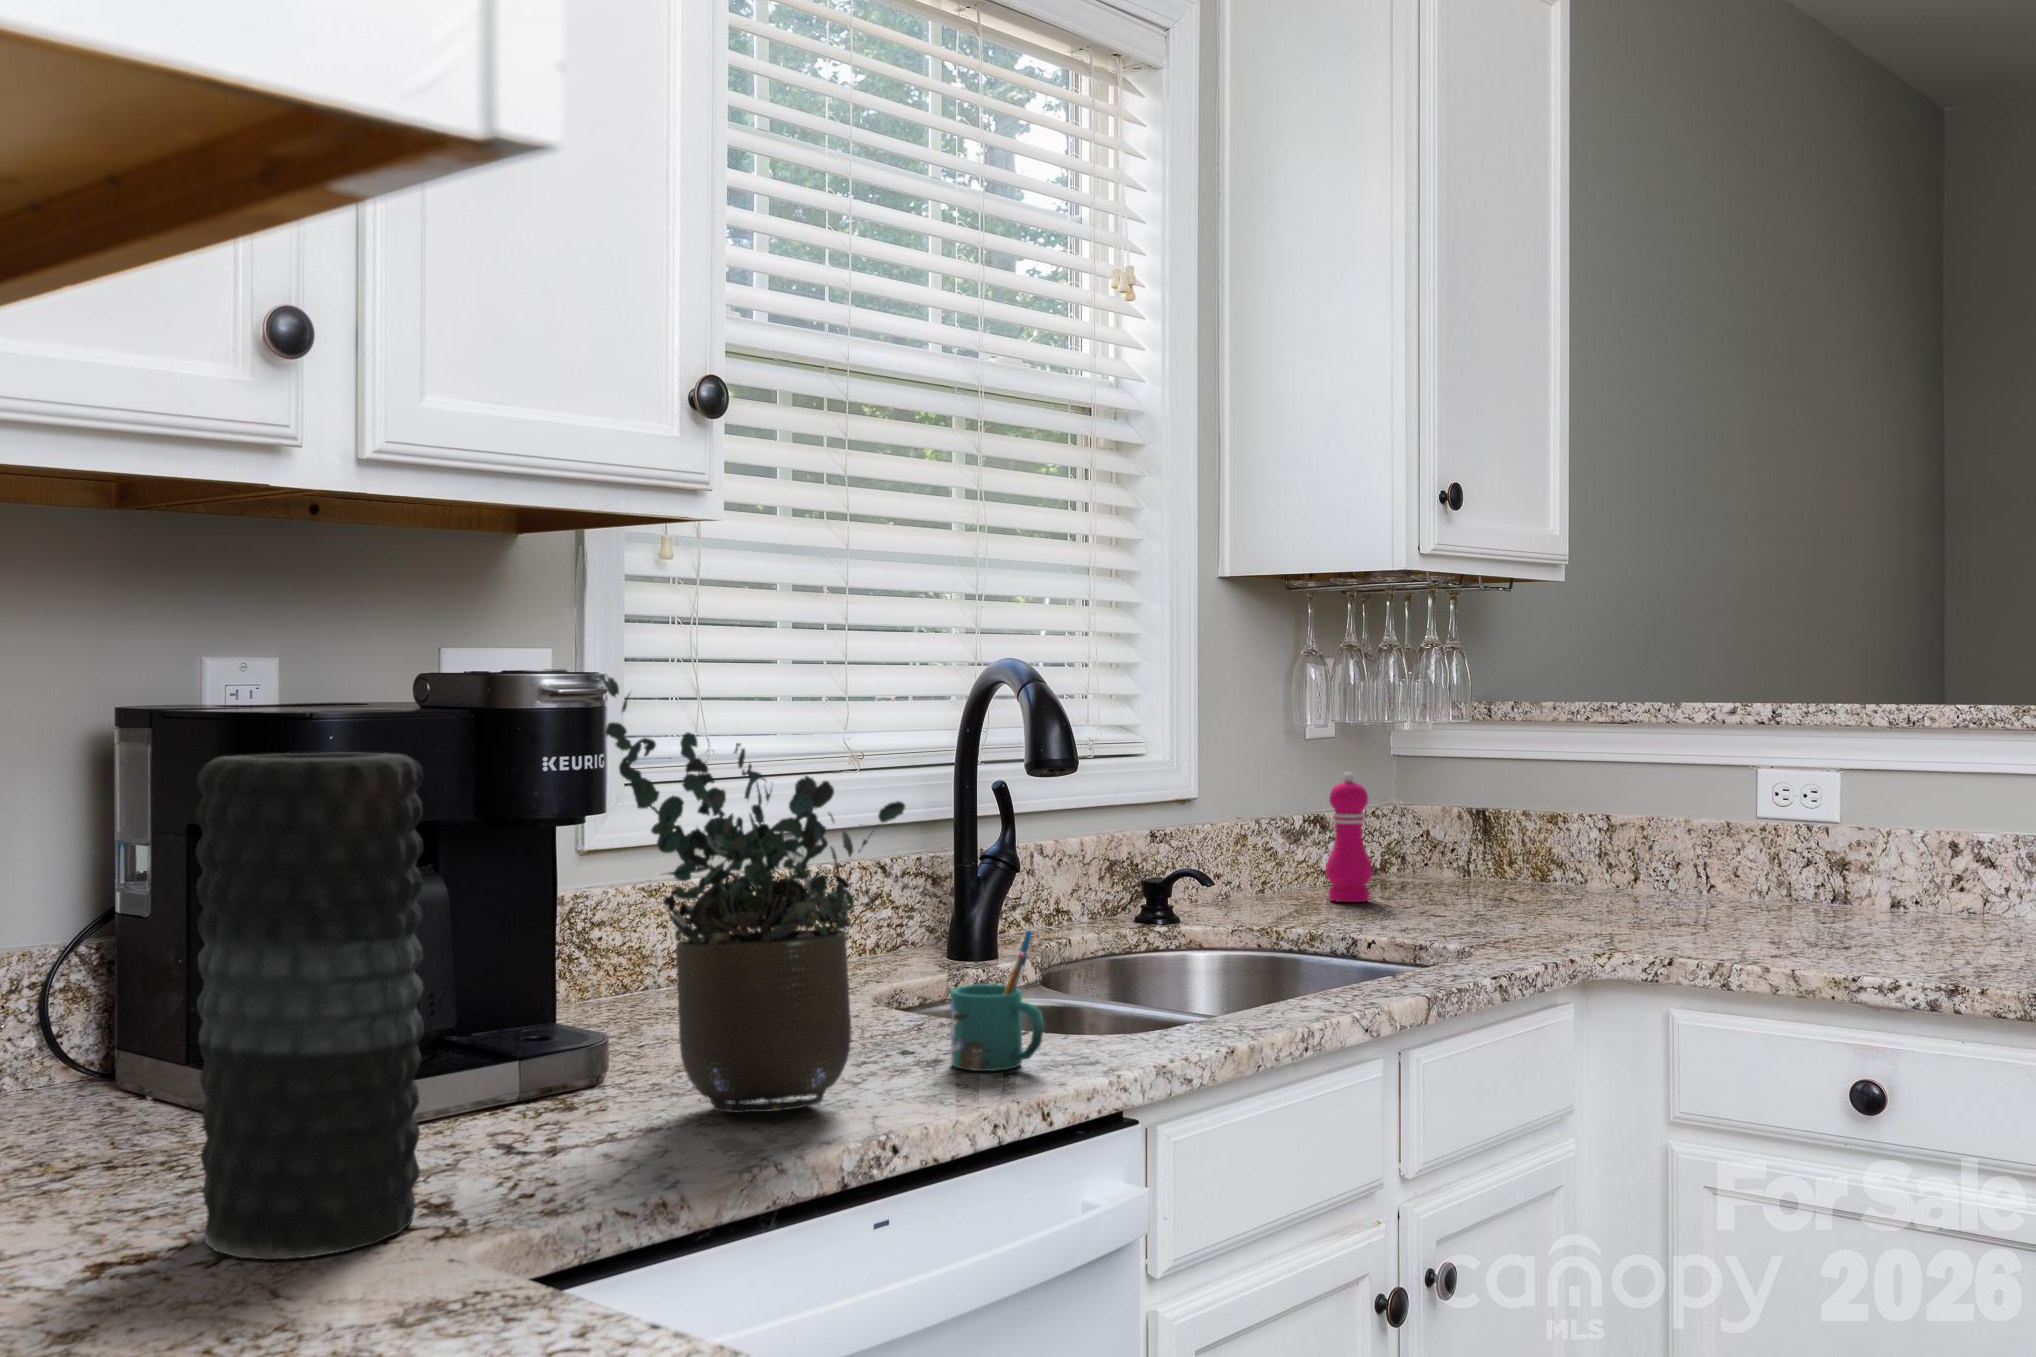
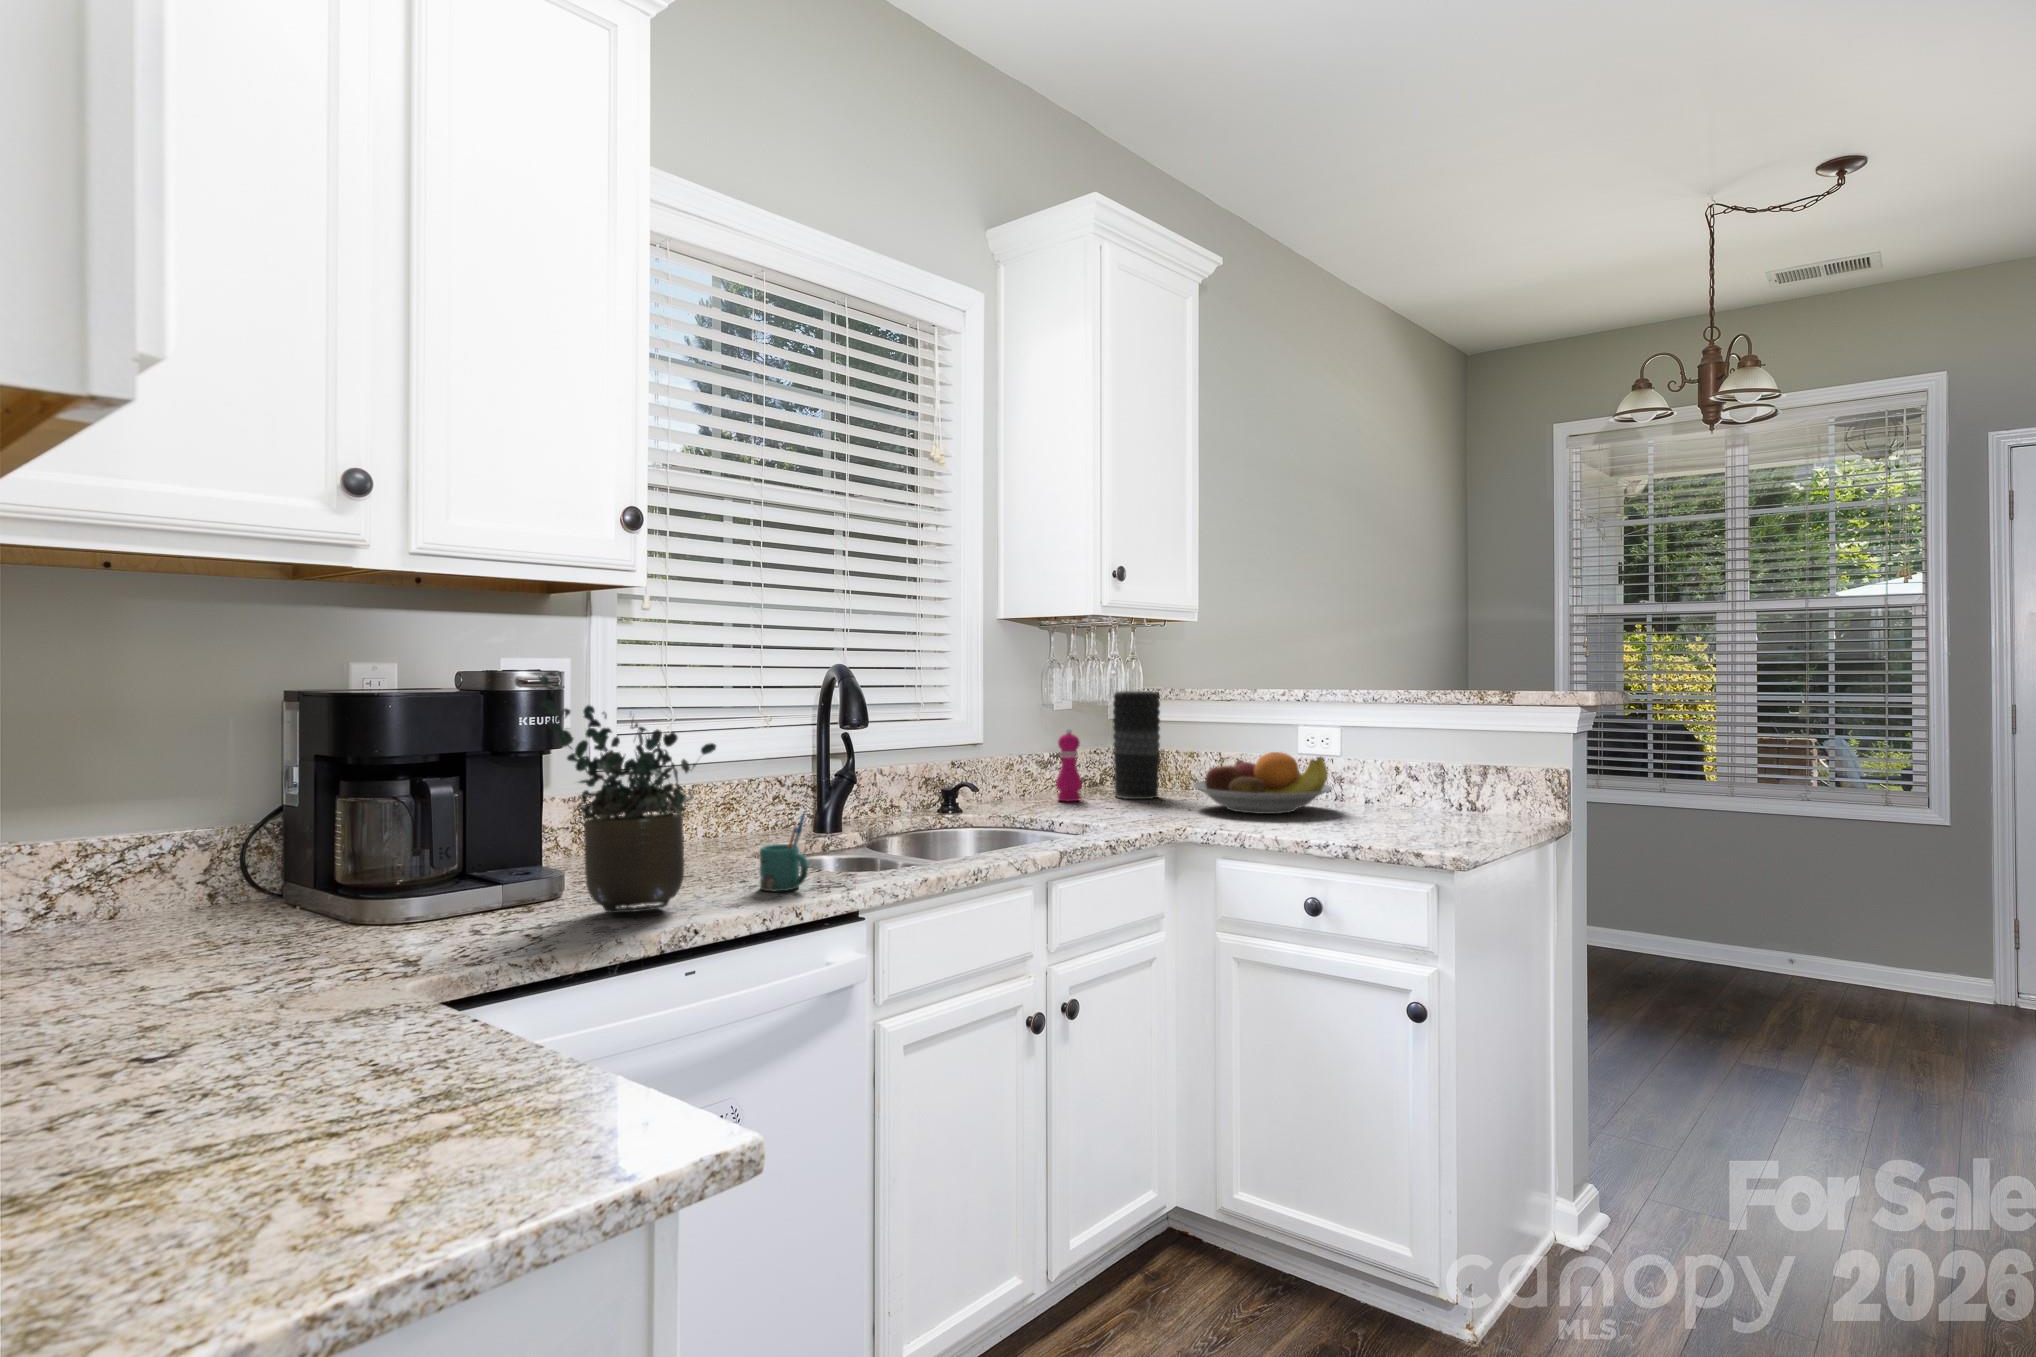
vase: present [196,753,424,1259] -> present [1113,691,1160,799]
fruit bowl: none [1585,815,1848,926] -> present [1192,752,1332,814]

